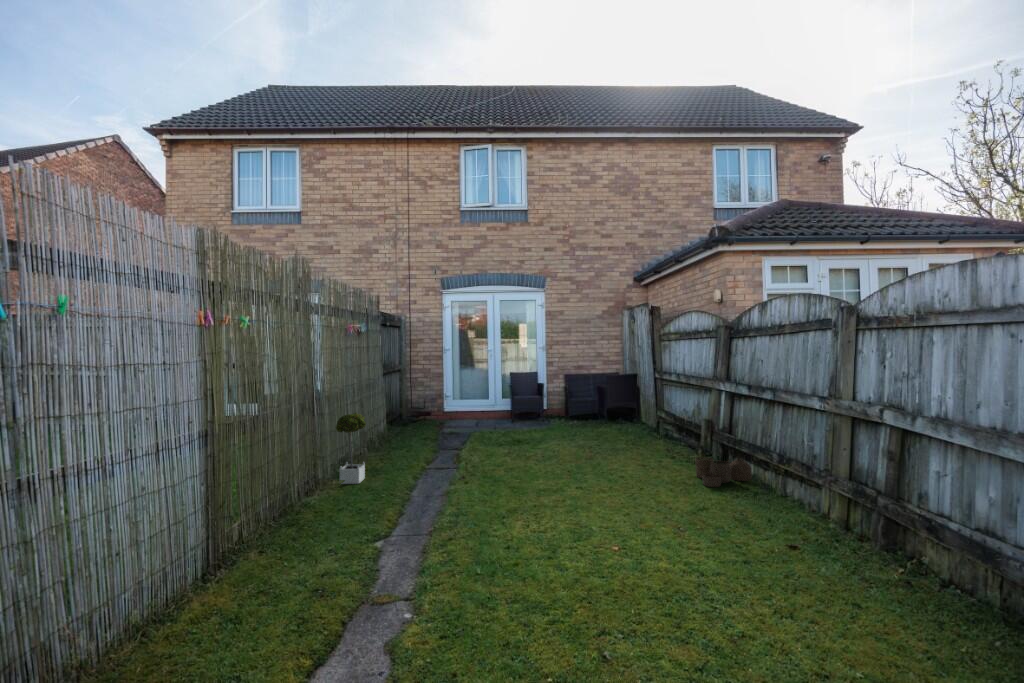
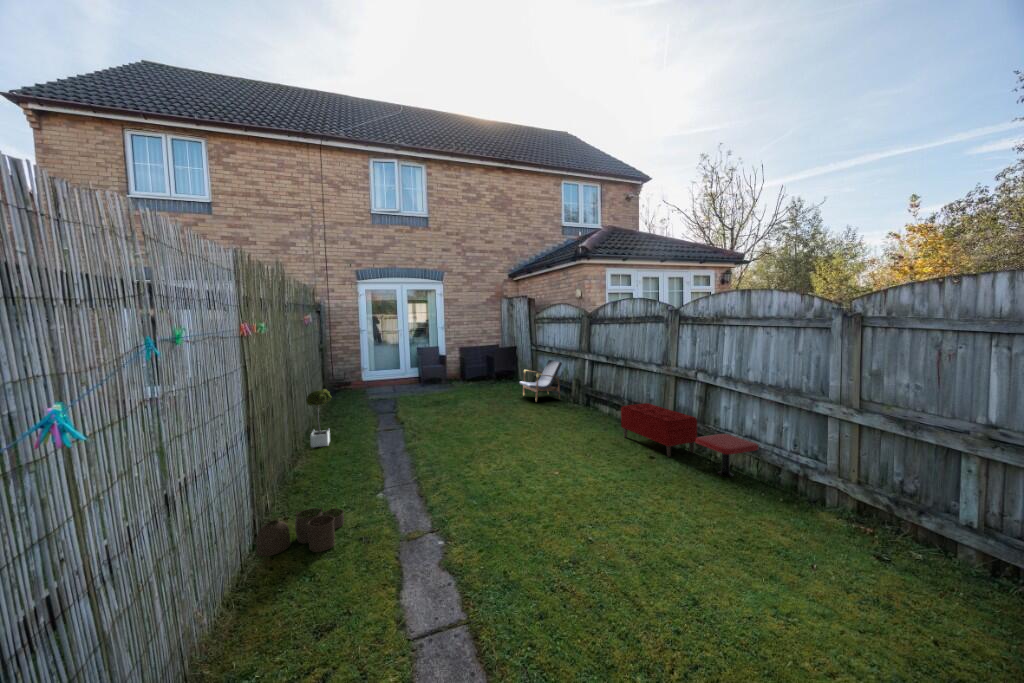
lounge chair: none [632,391,693,450] -> present [519,360,562,402]
woven basket: present [696,457,752,487] -> present [256,508,344,556]
bench: none [757,459,886,552] -> present [621,403,697,457]
pedestal table: none [867,520,999,602] -> present [695,434,758,477]

